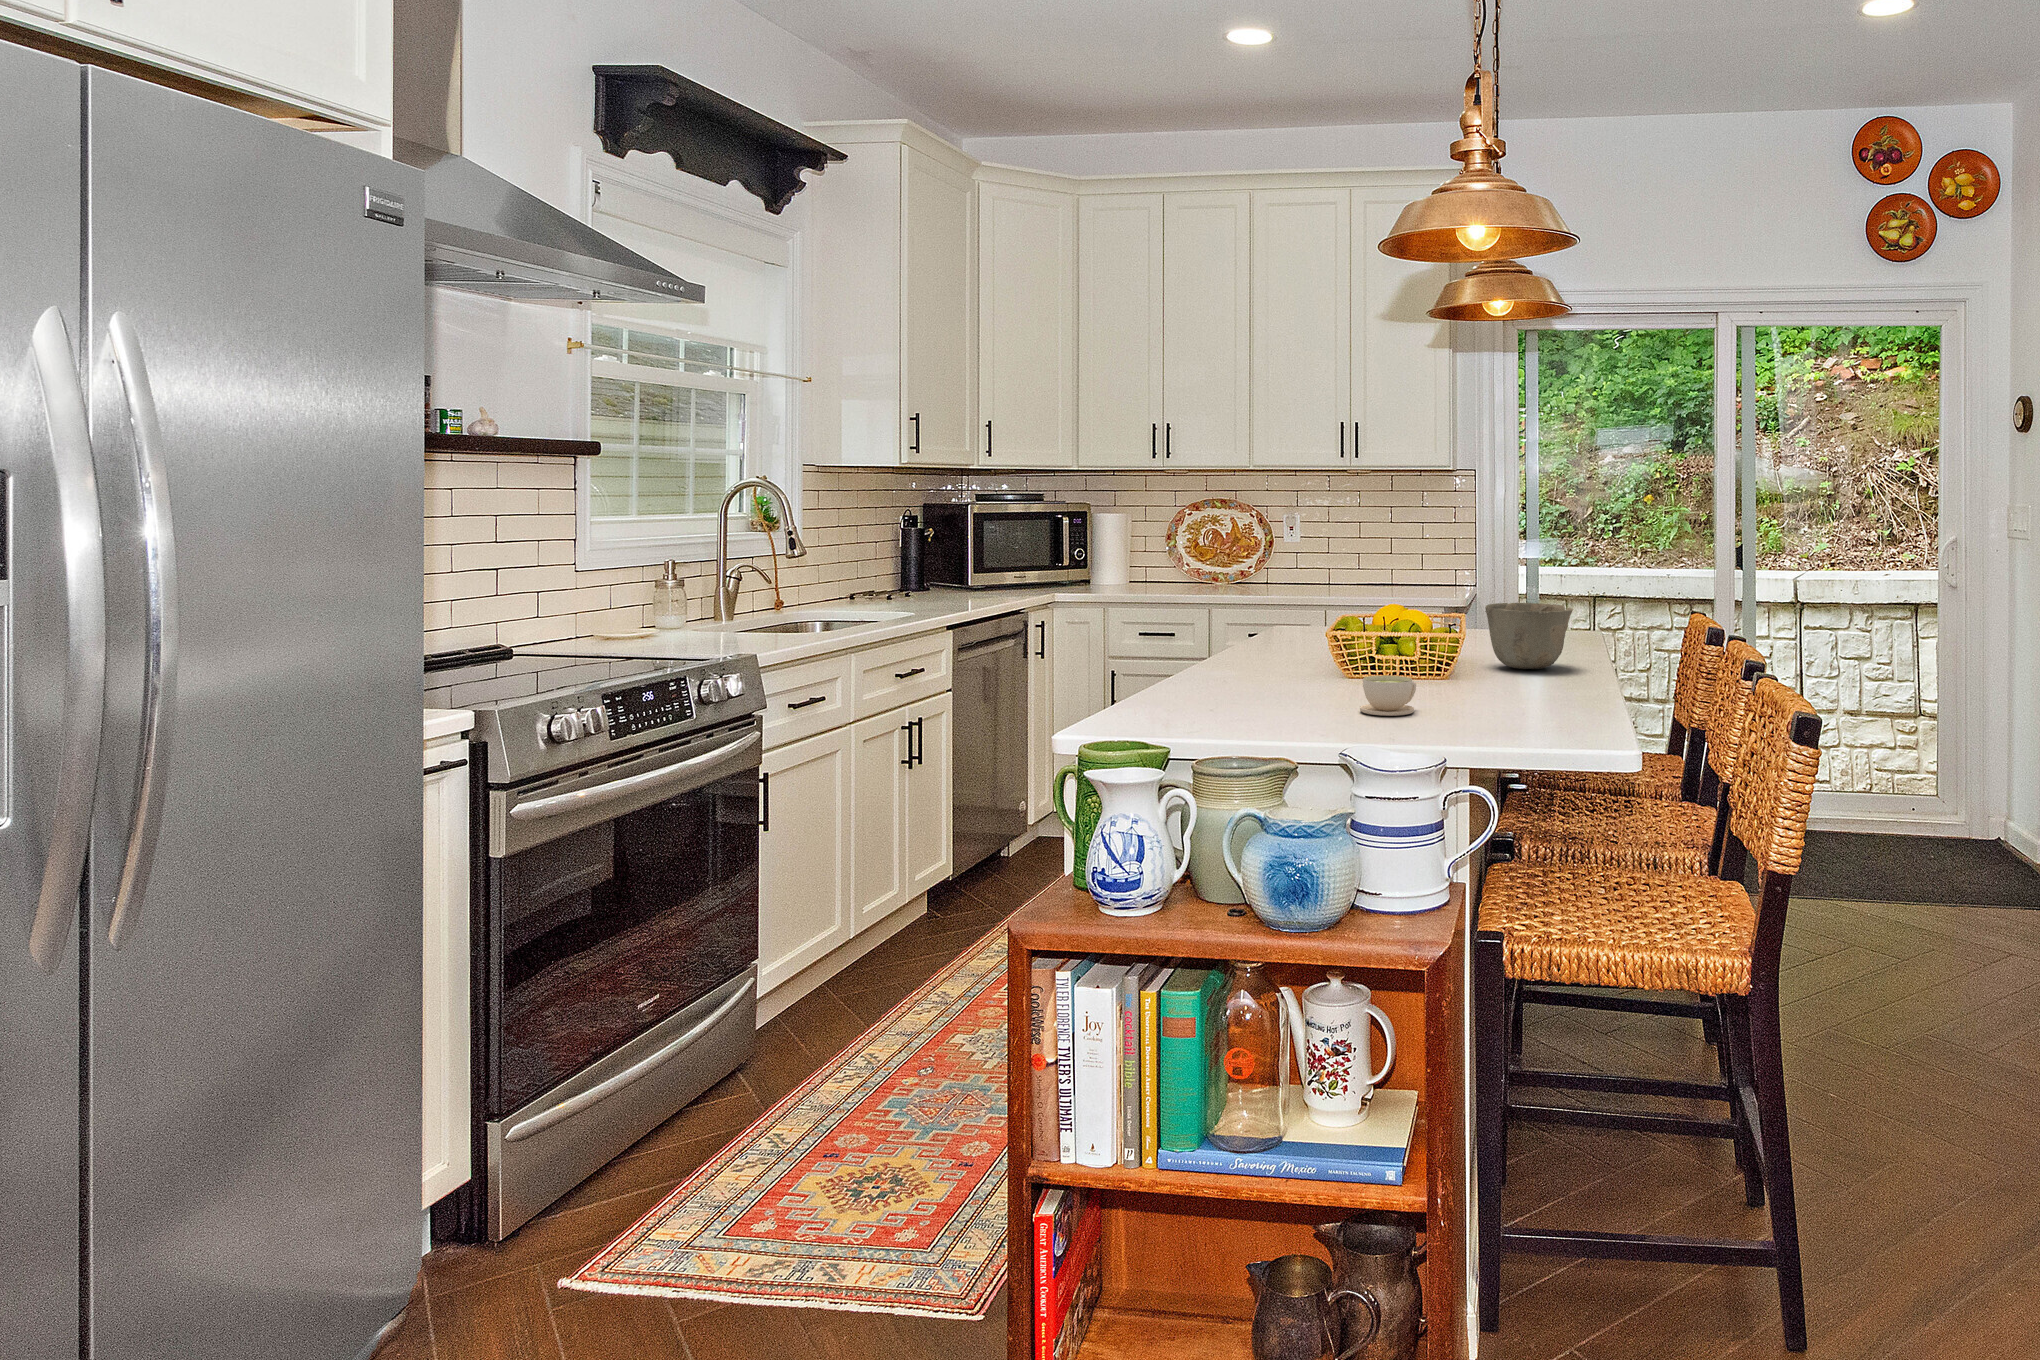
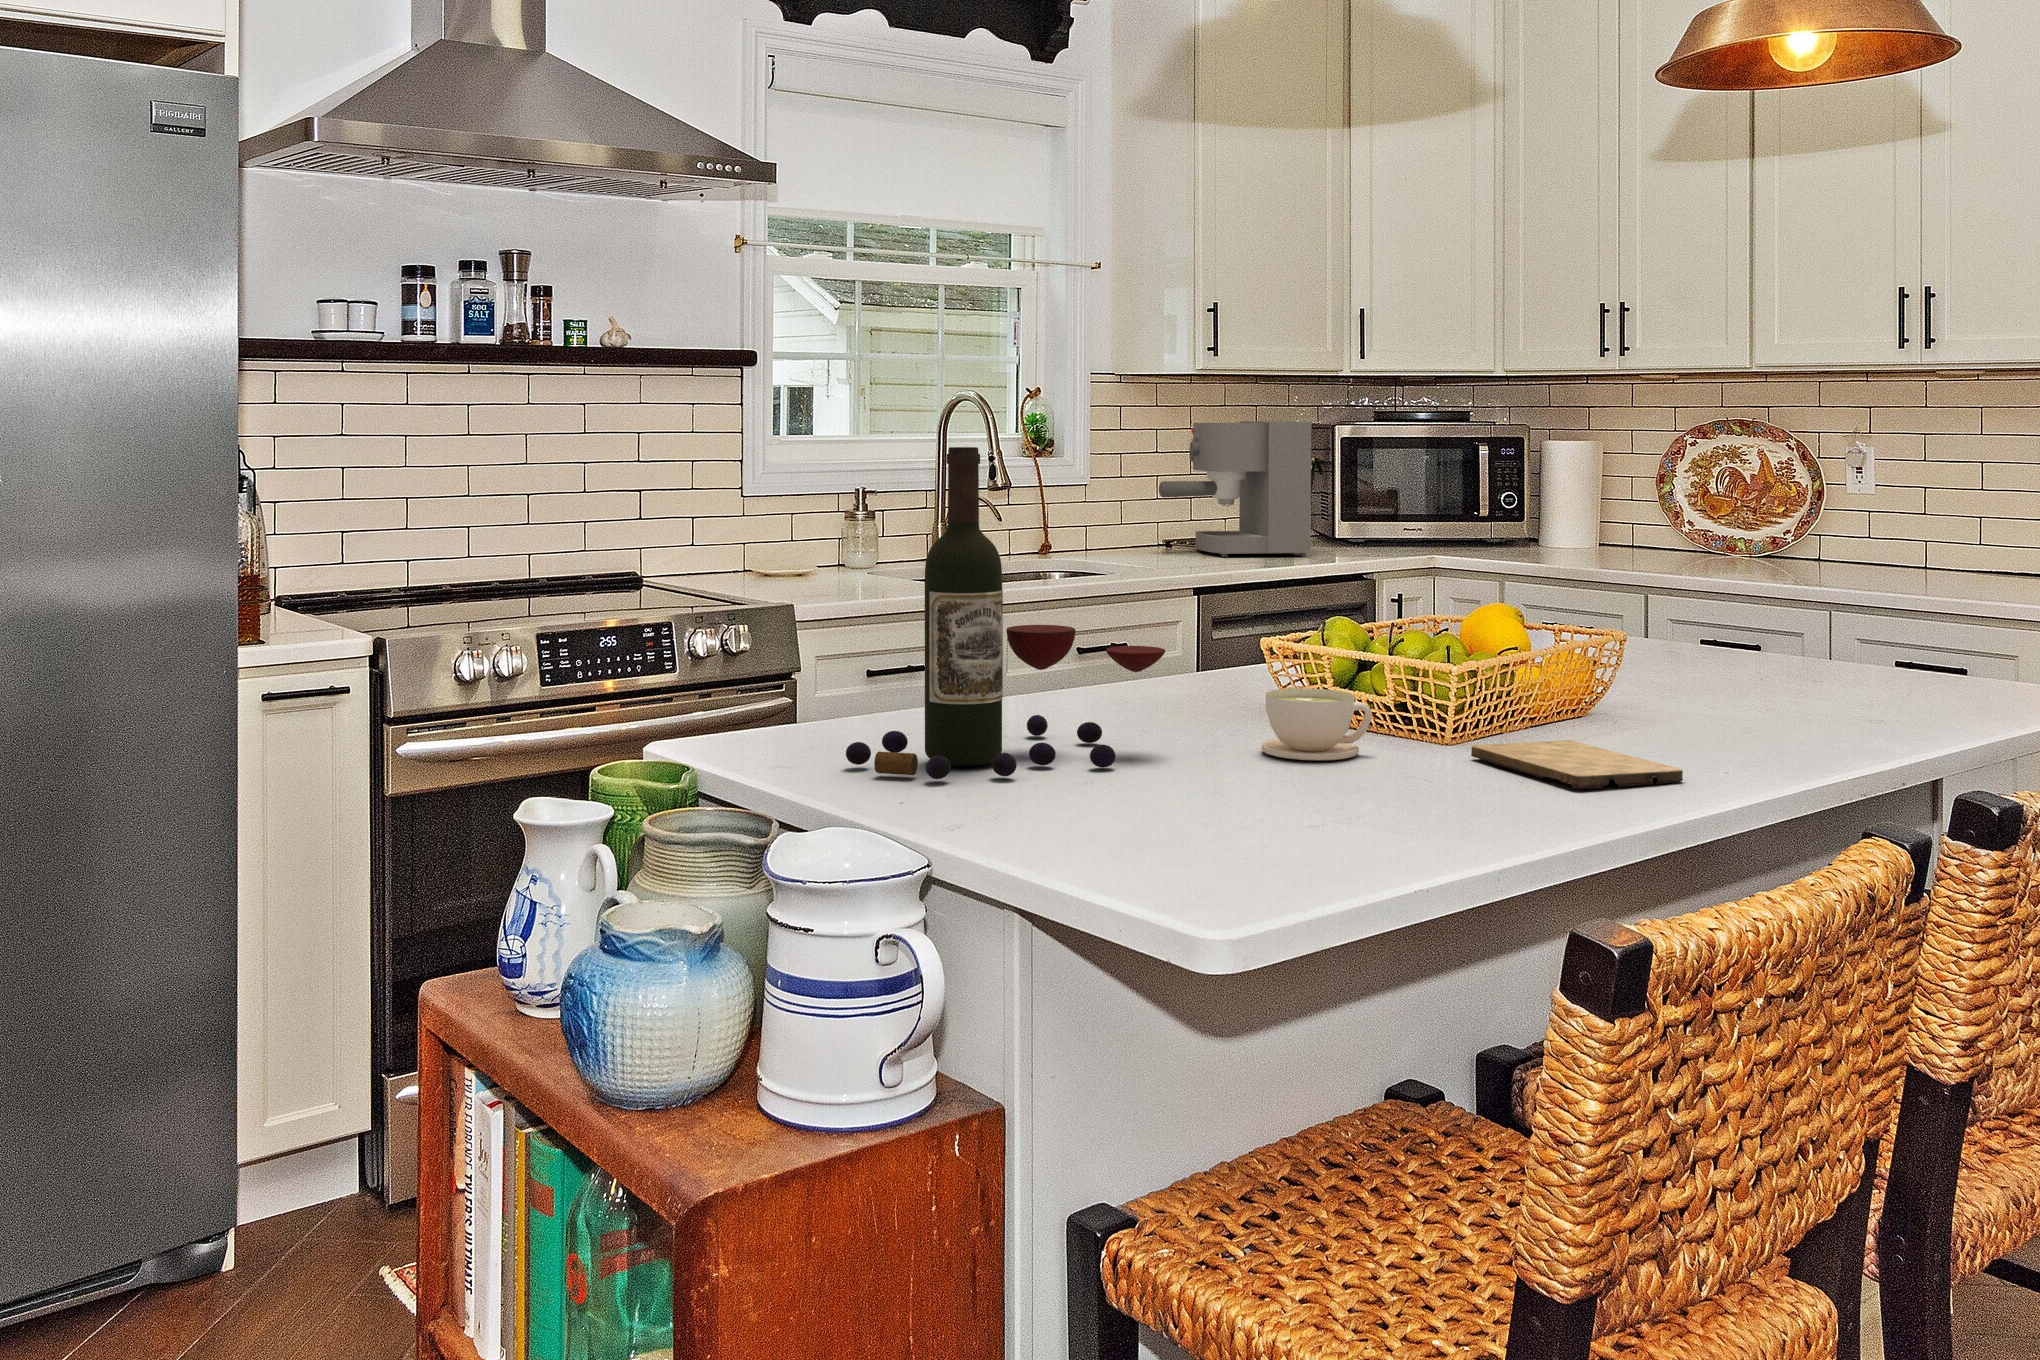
coffee maker: none [864,498,973,599] -> present [1159,421,1311,557]
wine bottle: none [1187,542,1336,751] -> present [846,447,1165,779]
ceramic bowl: present [1485,603,1573,669] -> none [1746,587,1931,719]
cutting board: none [1460,691,1566,712] -> present [1471,740,1683,789]

